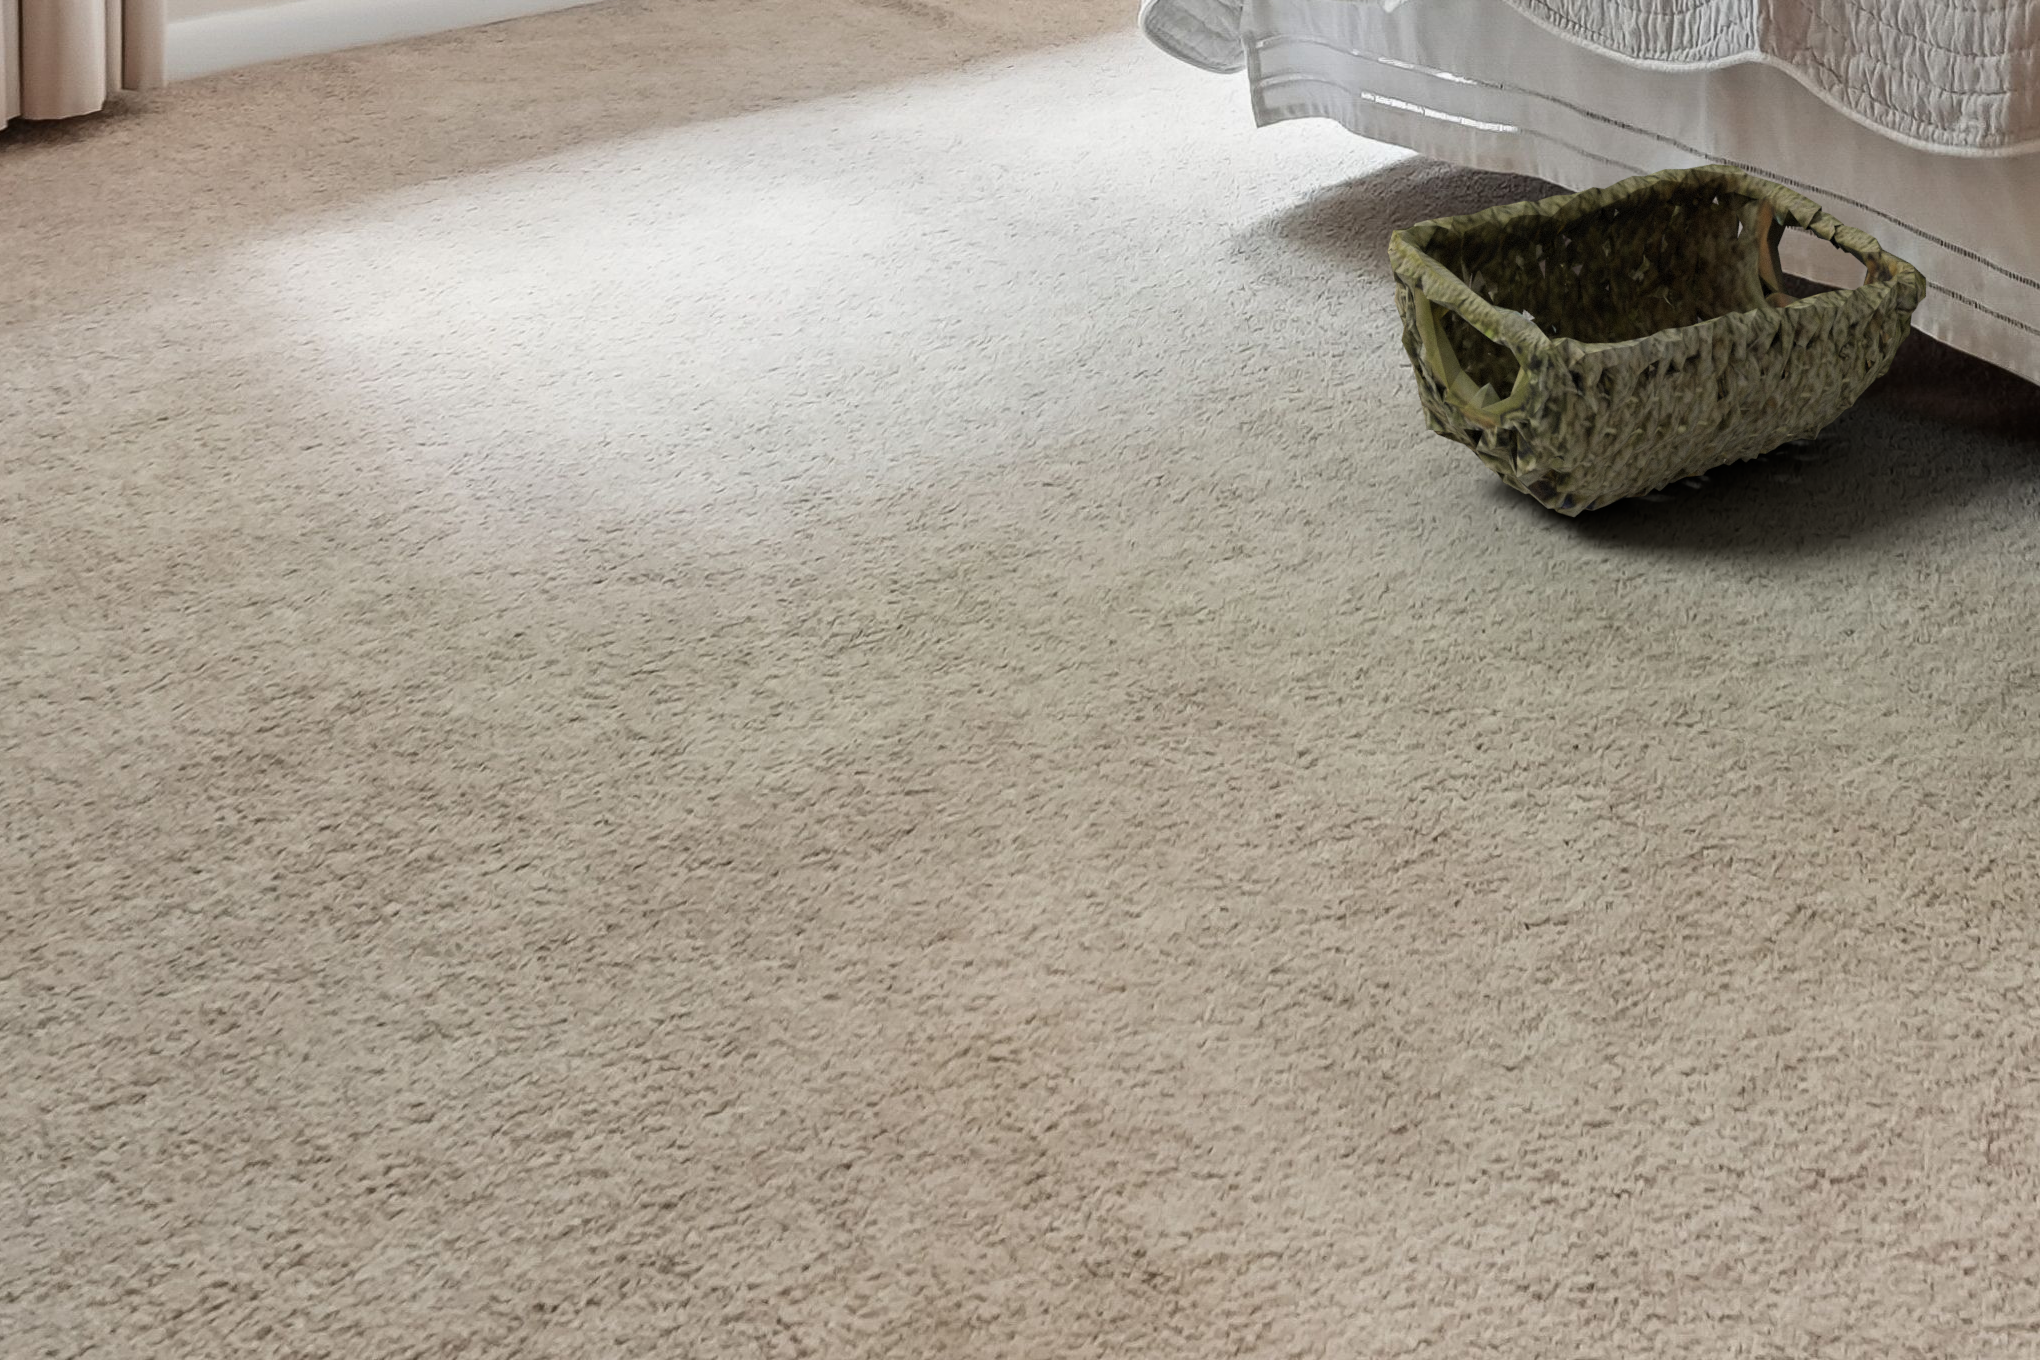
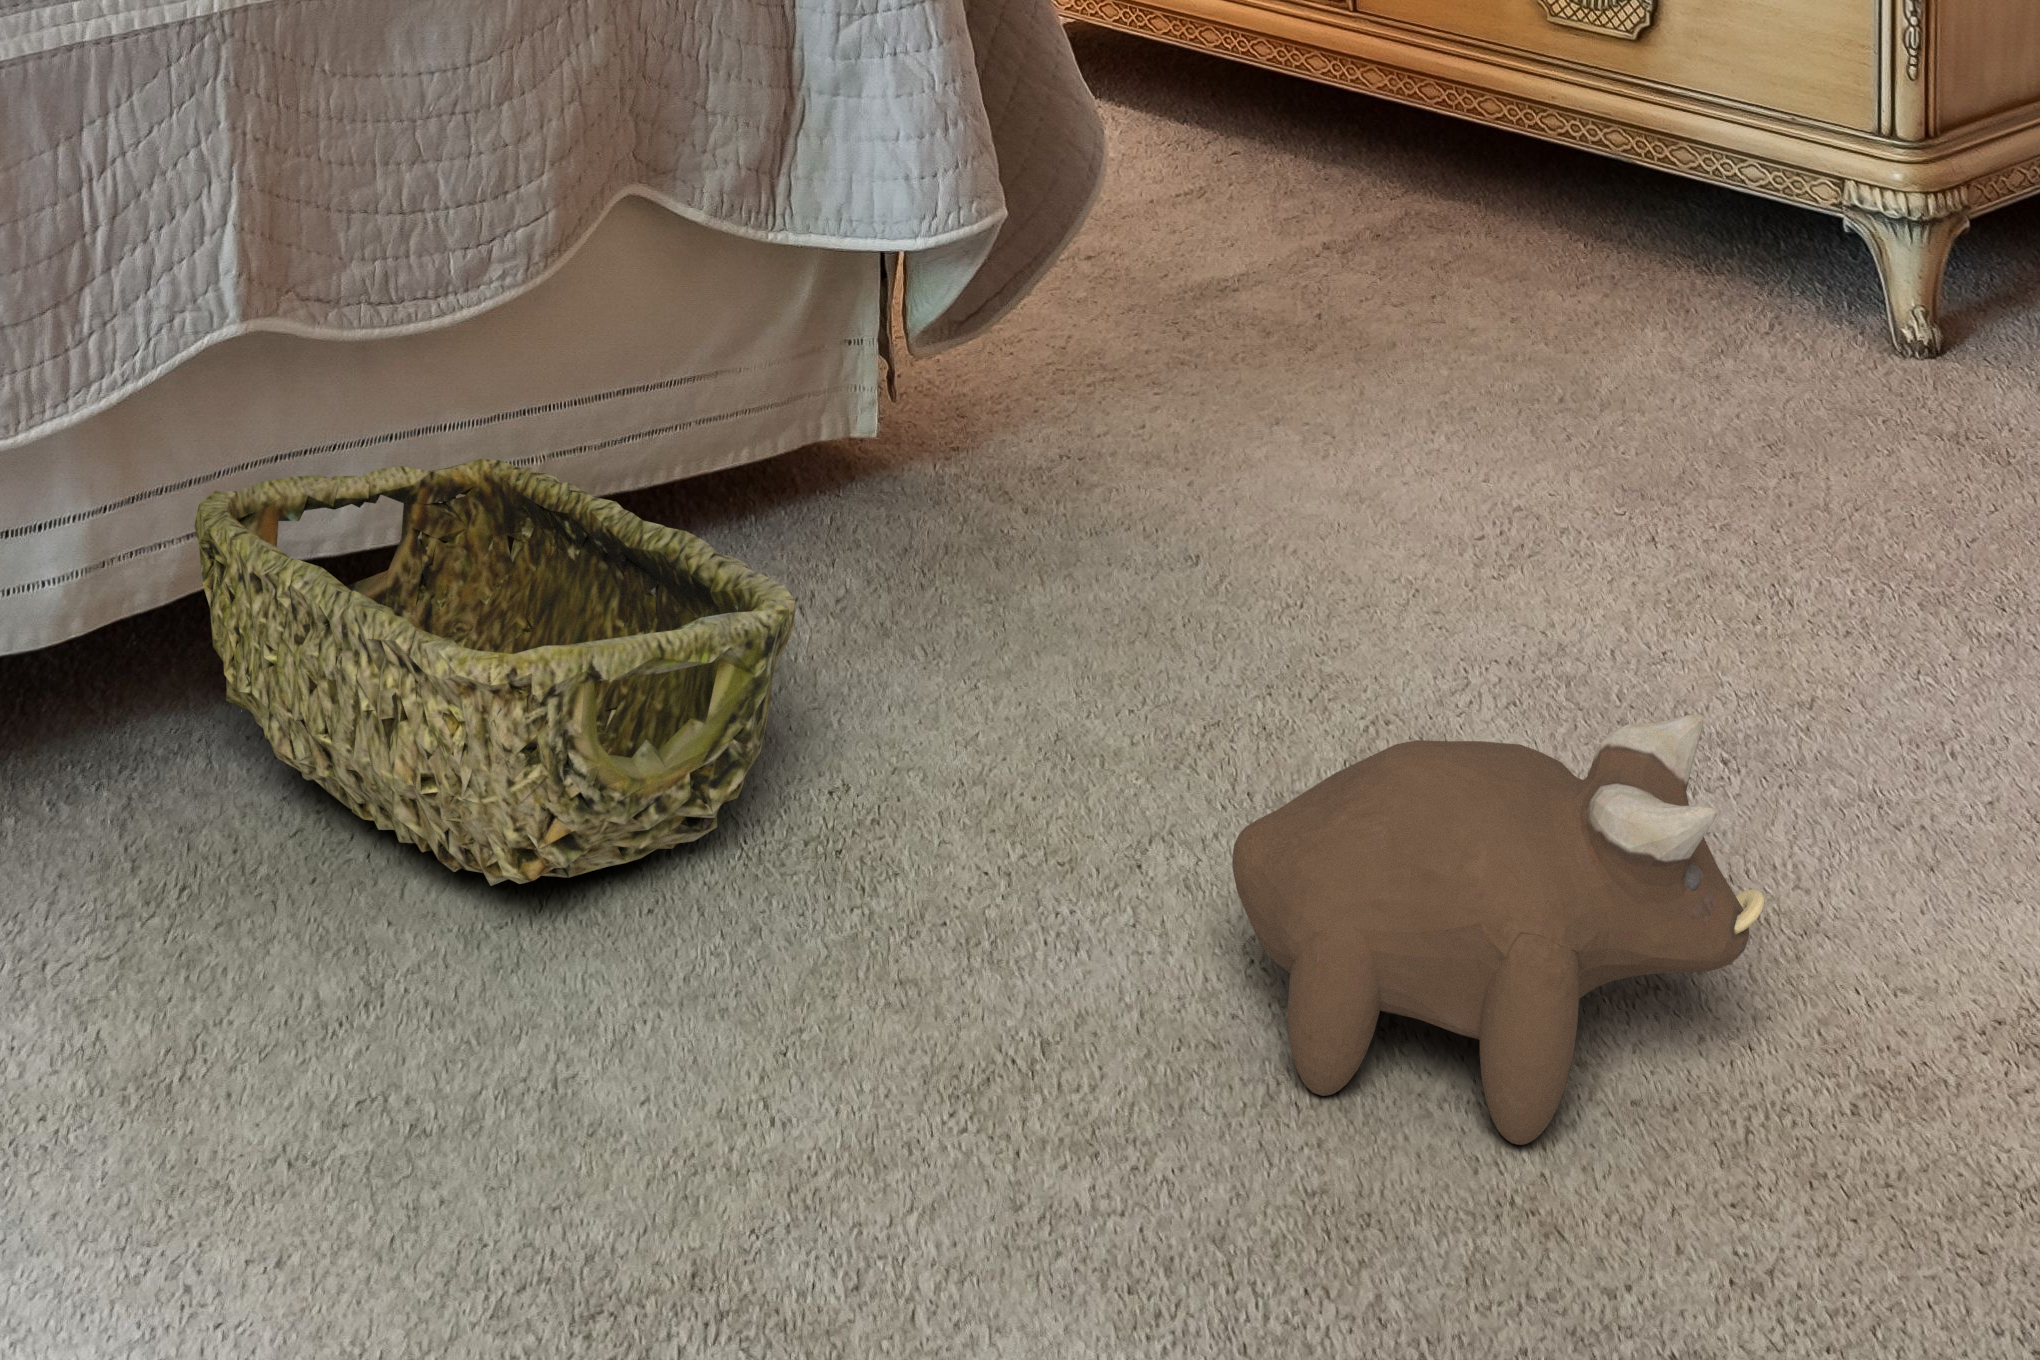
plush toy: none [1037,531,1361,865] -> present [1232,715,1765,1145]

